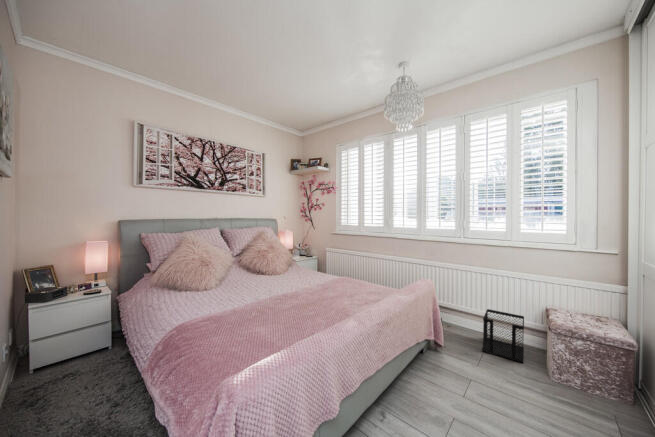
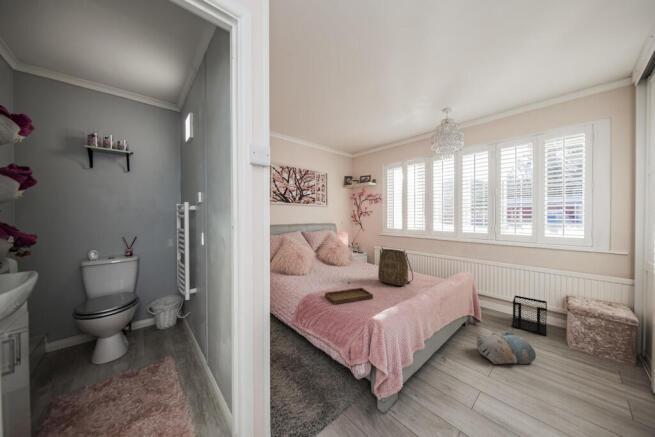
tote bag: none [305,247,351,302] -> present [378,248,413,286]
tray: none [205,299,278,338] -> present [325,282,373,305]
plush toy: none [431,362,508,415] -> present [476,331,536,364]

